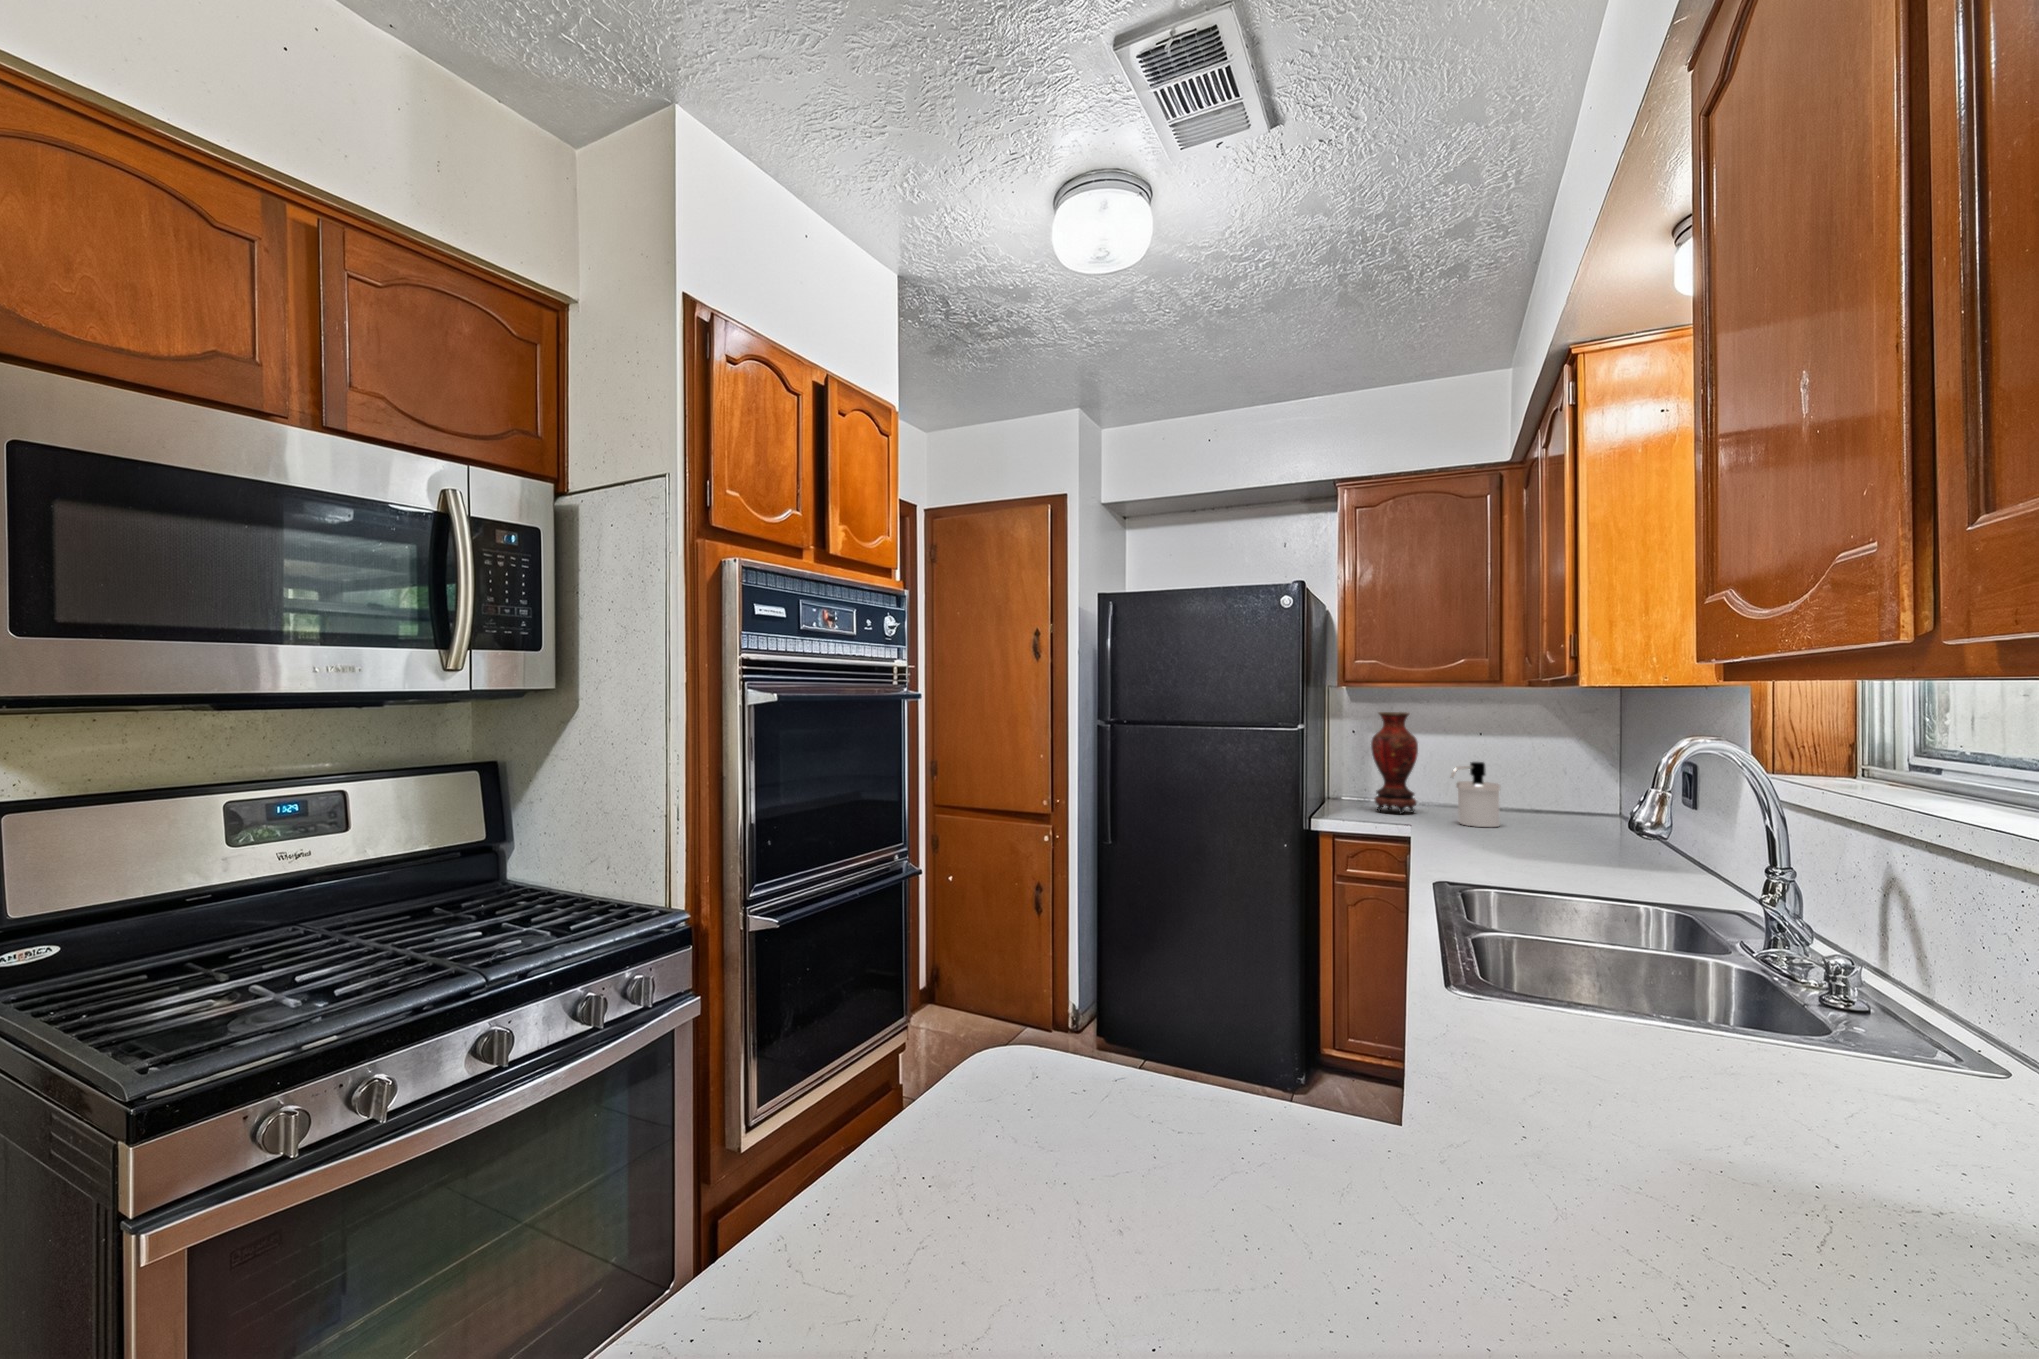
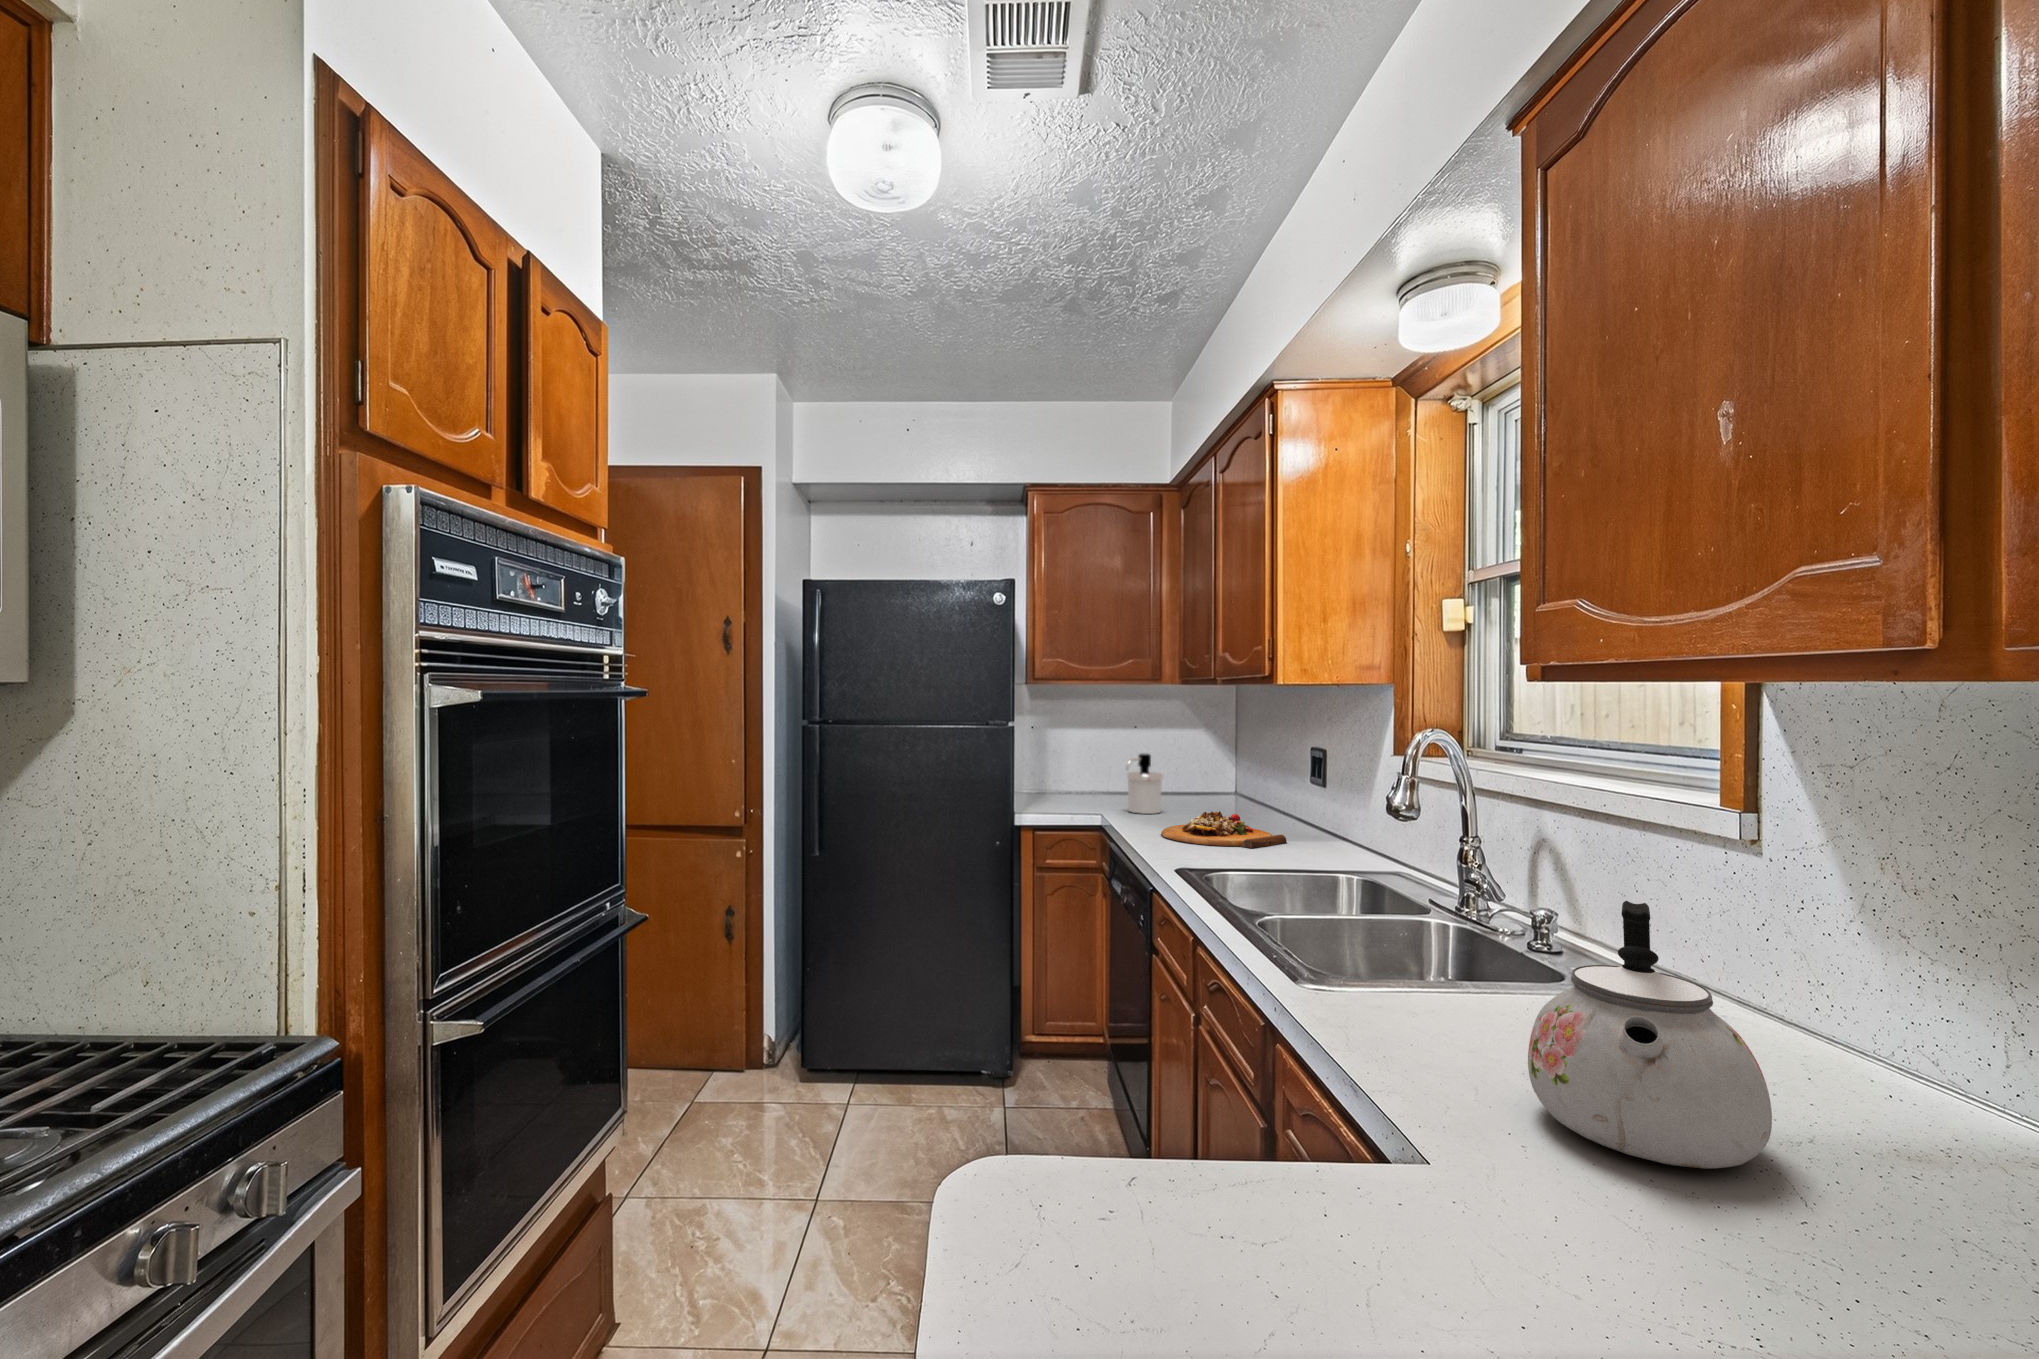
vase: present [1371,712,1418,814] -> none [1049,709,1090,806]
cutting board: none [1475,827,1632,870] -> present [1161,811,1287,848]
kettle: none [1626,929,1901,1215] -> present [1528,901,1772,1168]

